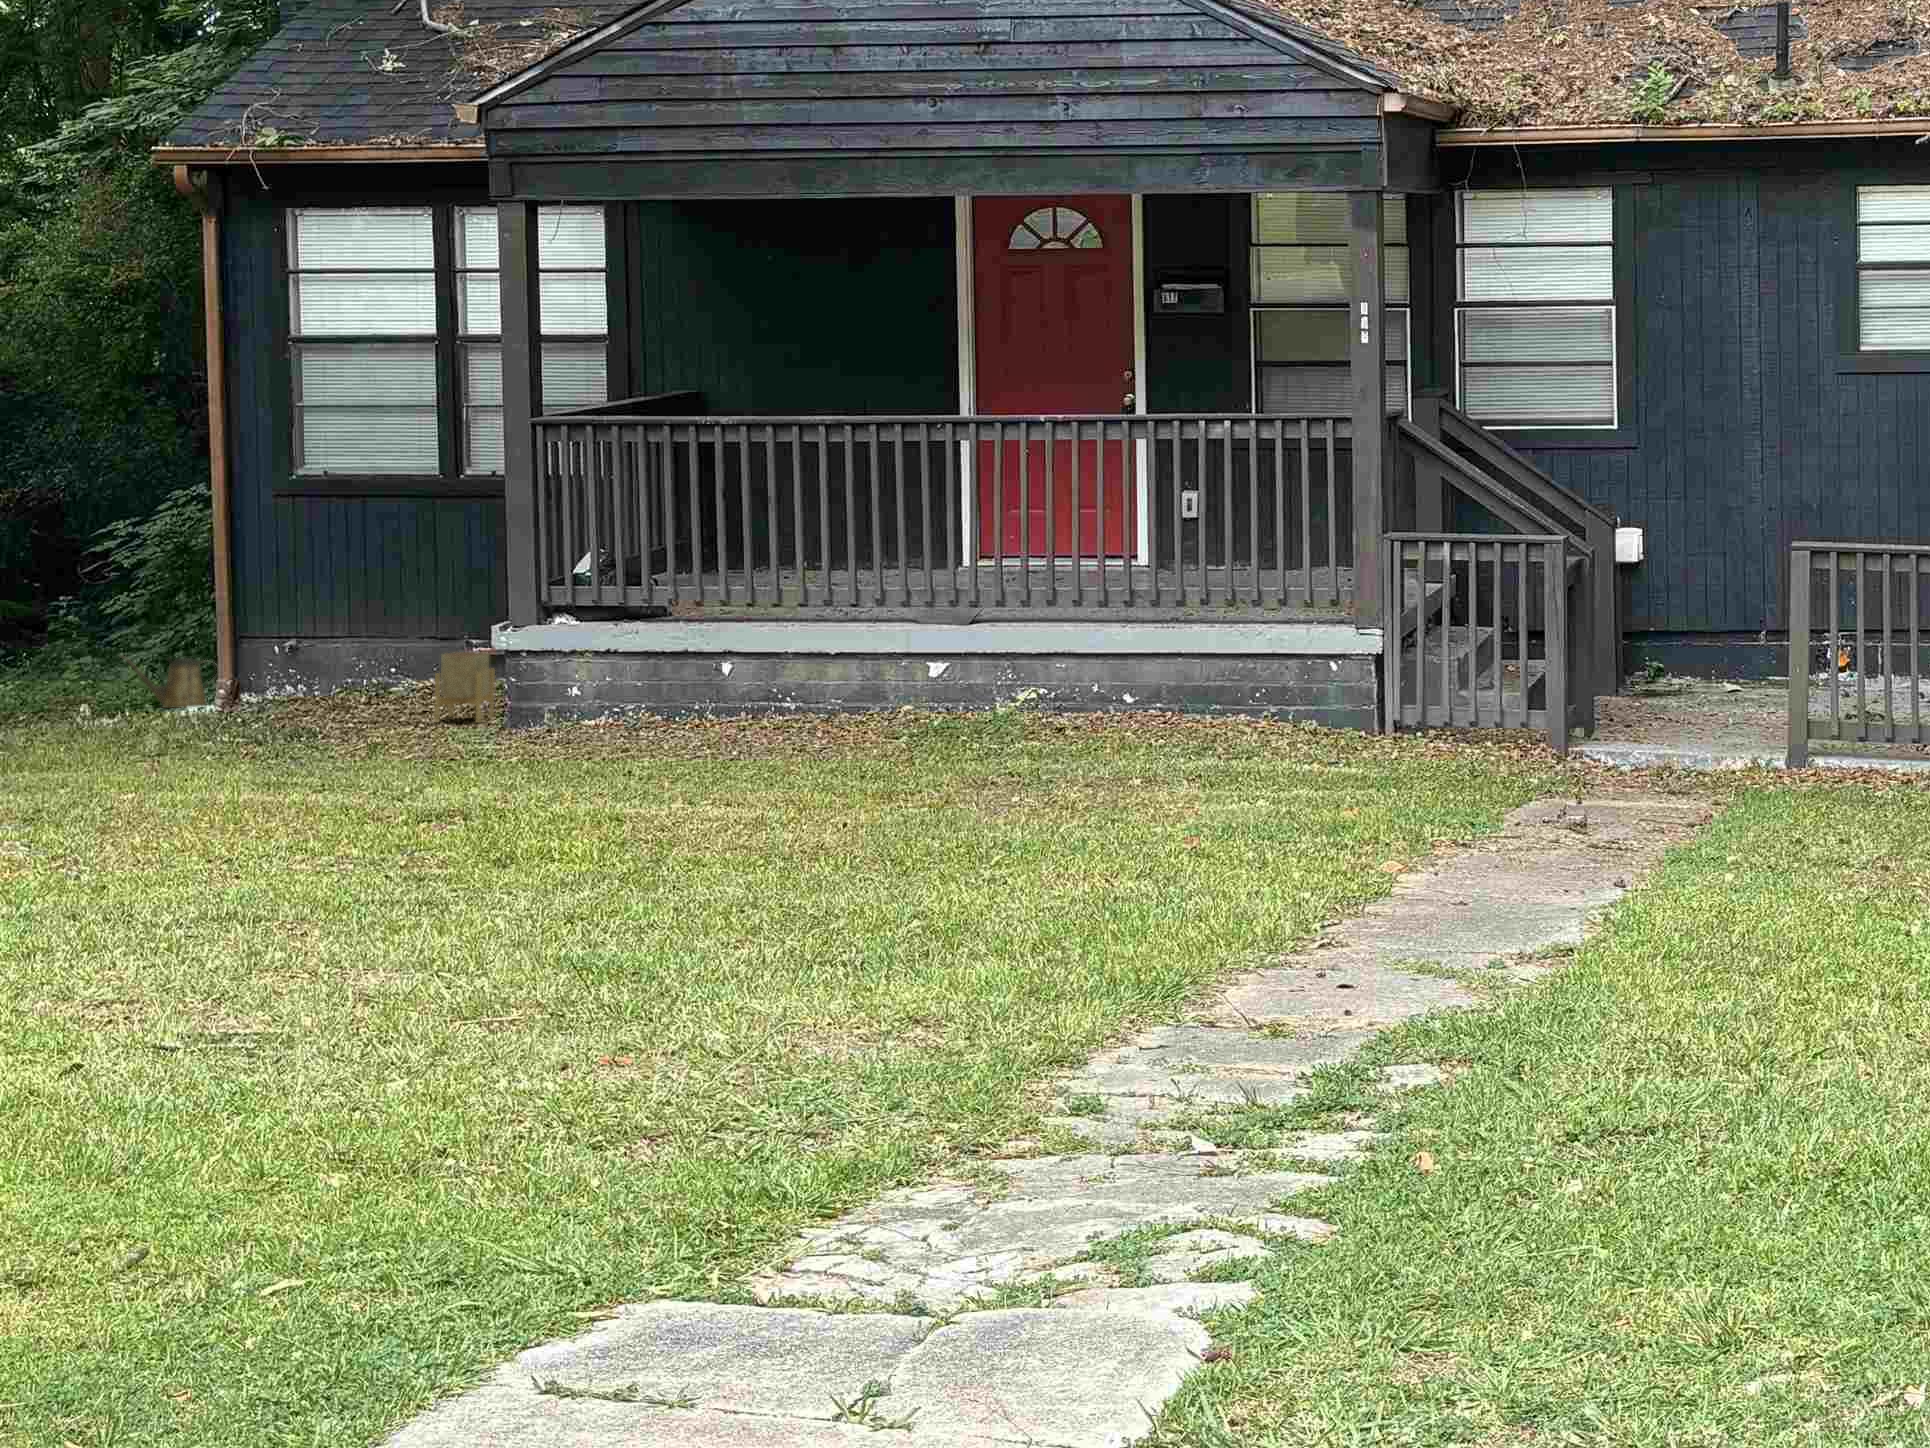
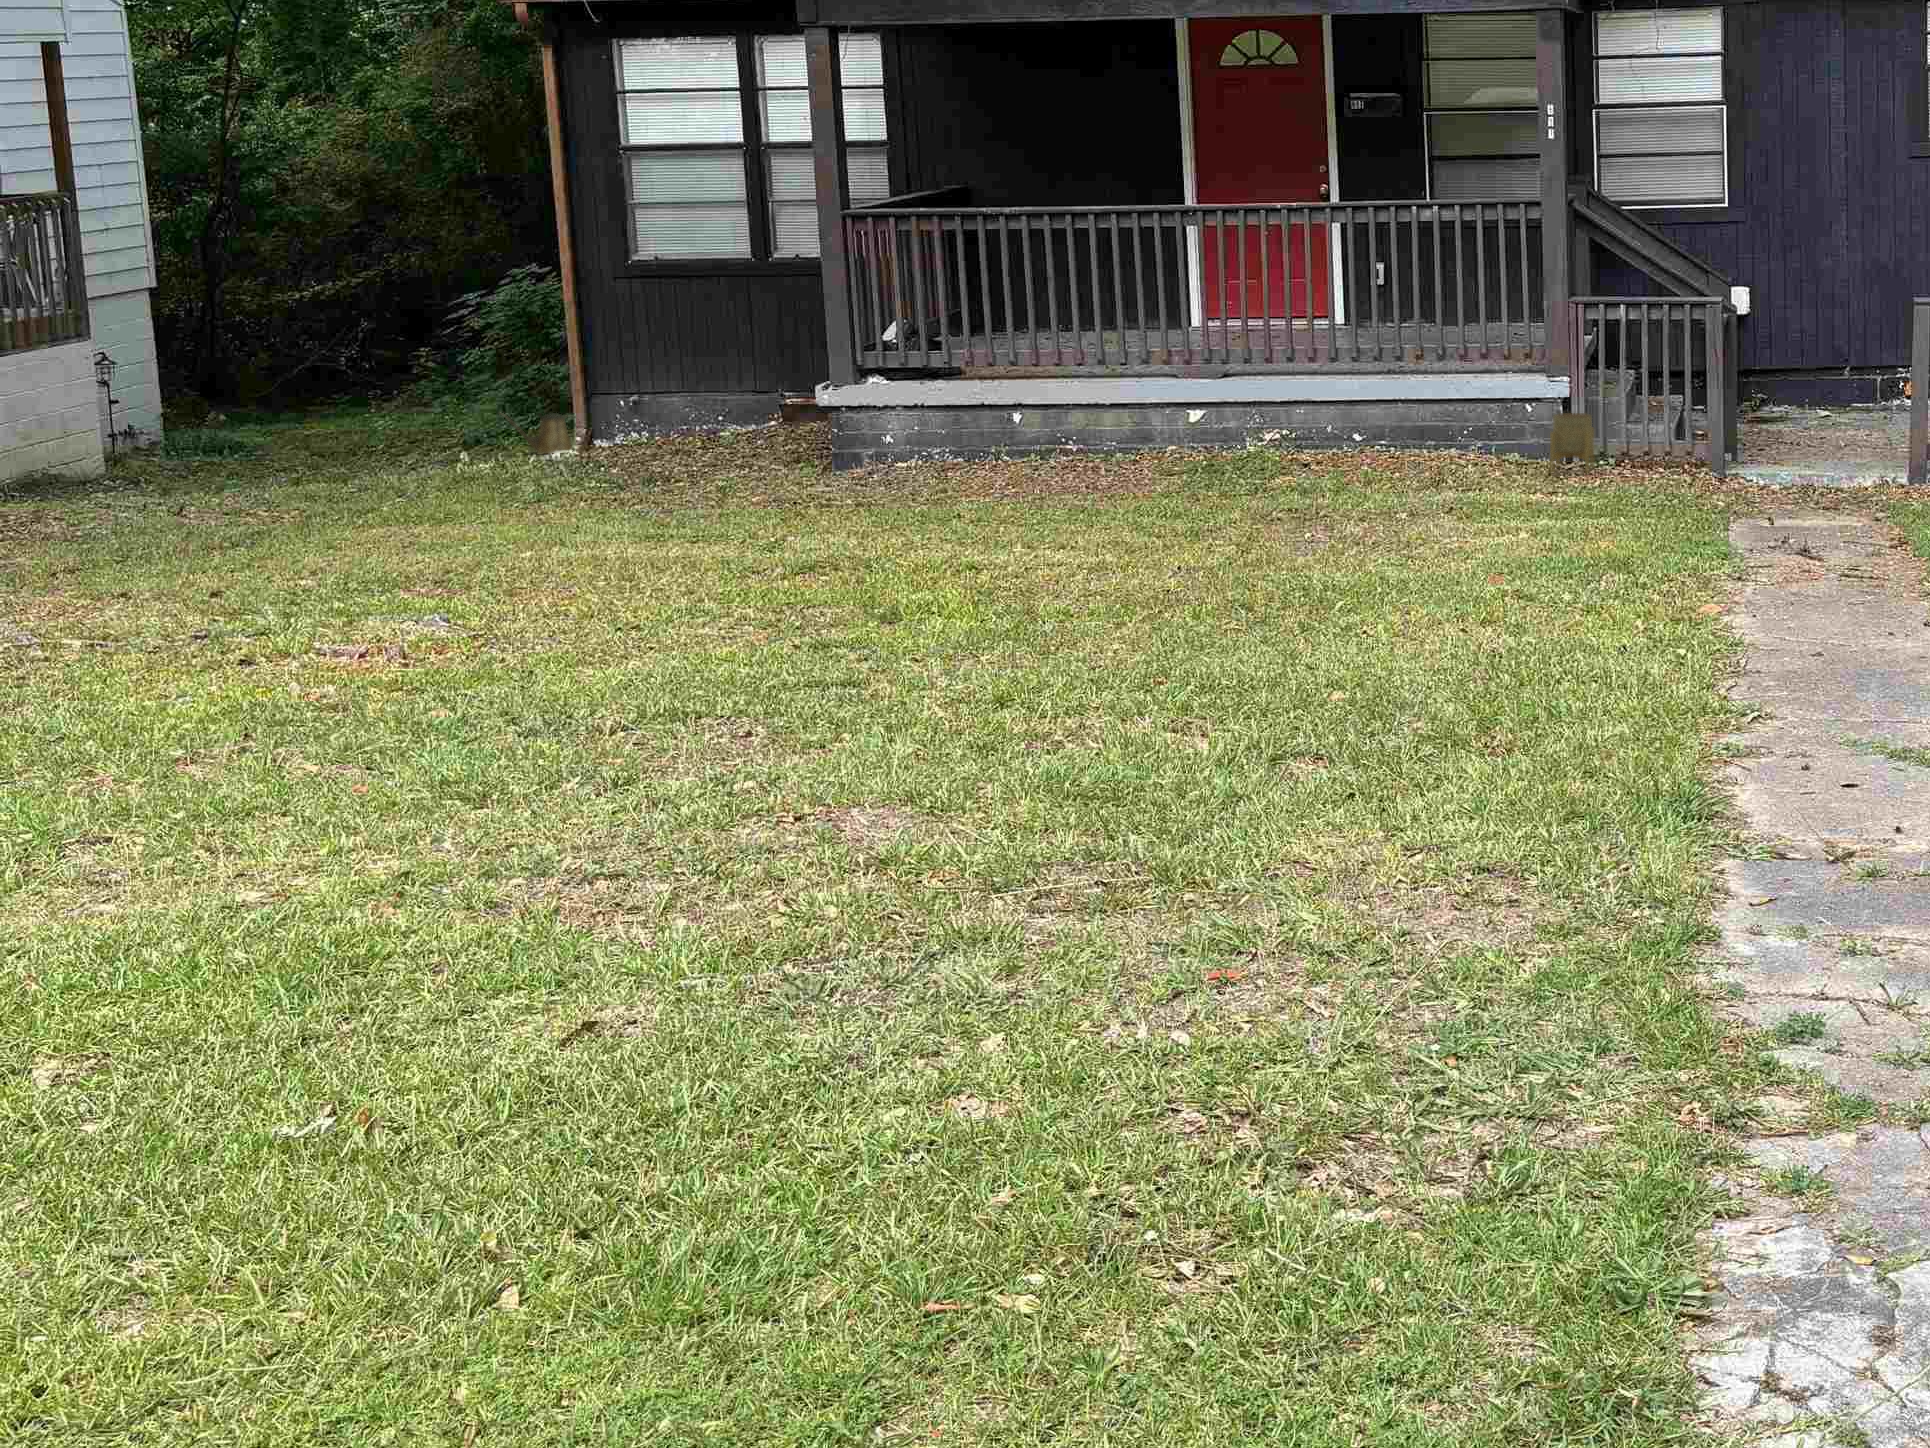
planter: present [434,652,495,723] -> present [1550,413,1594,475]

